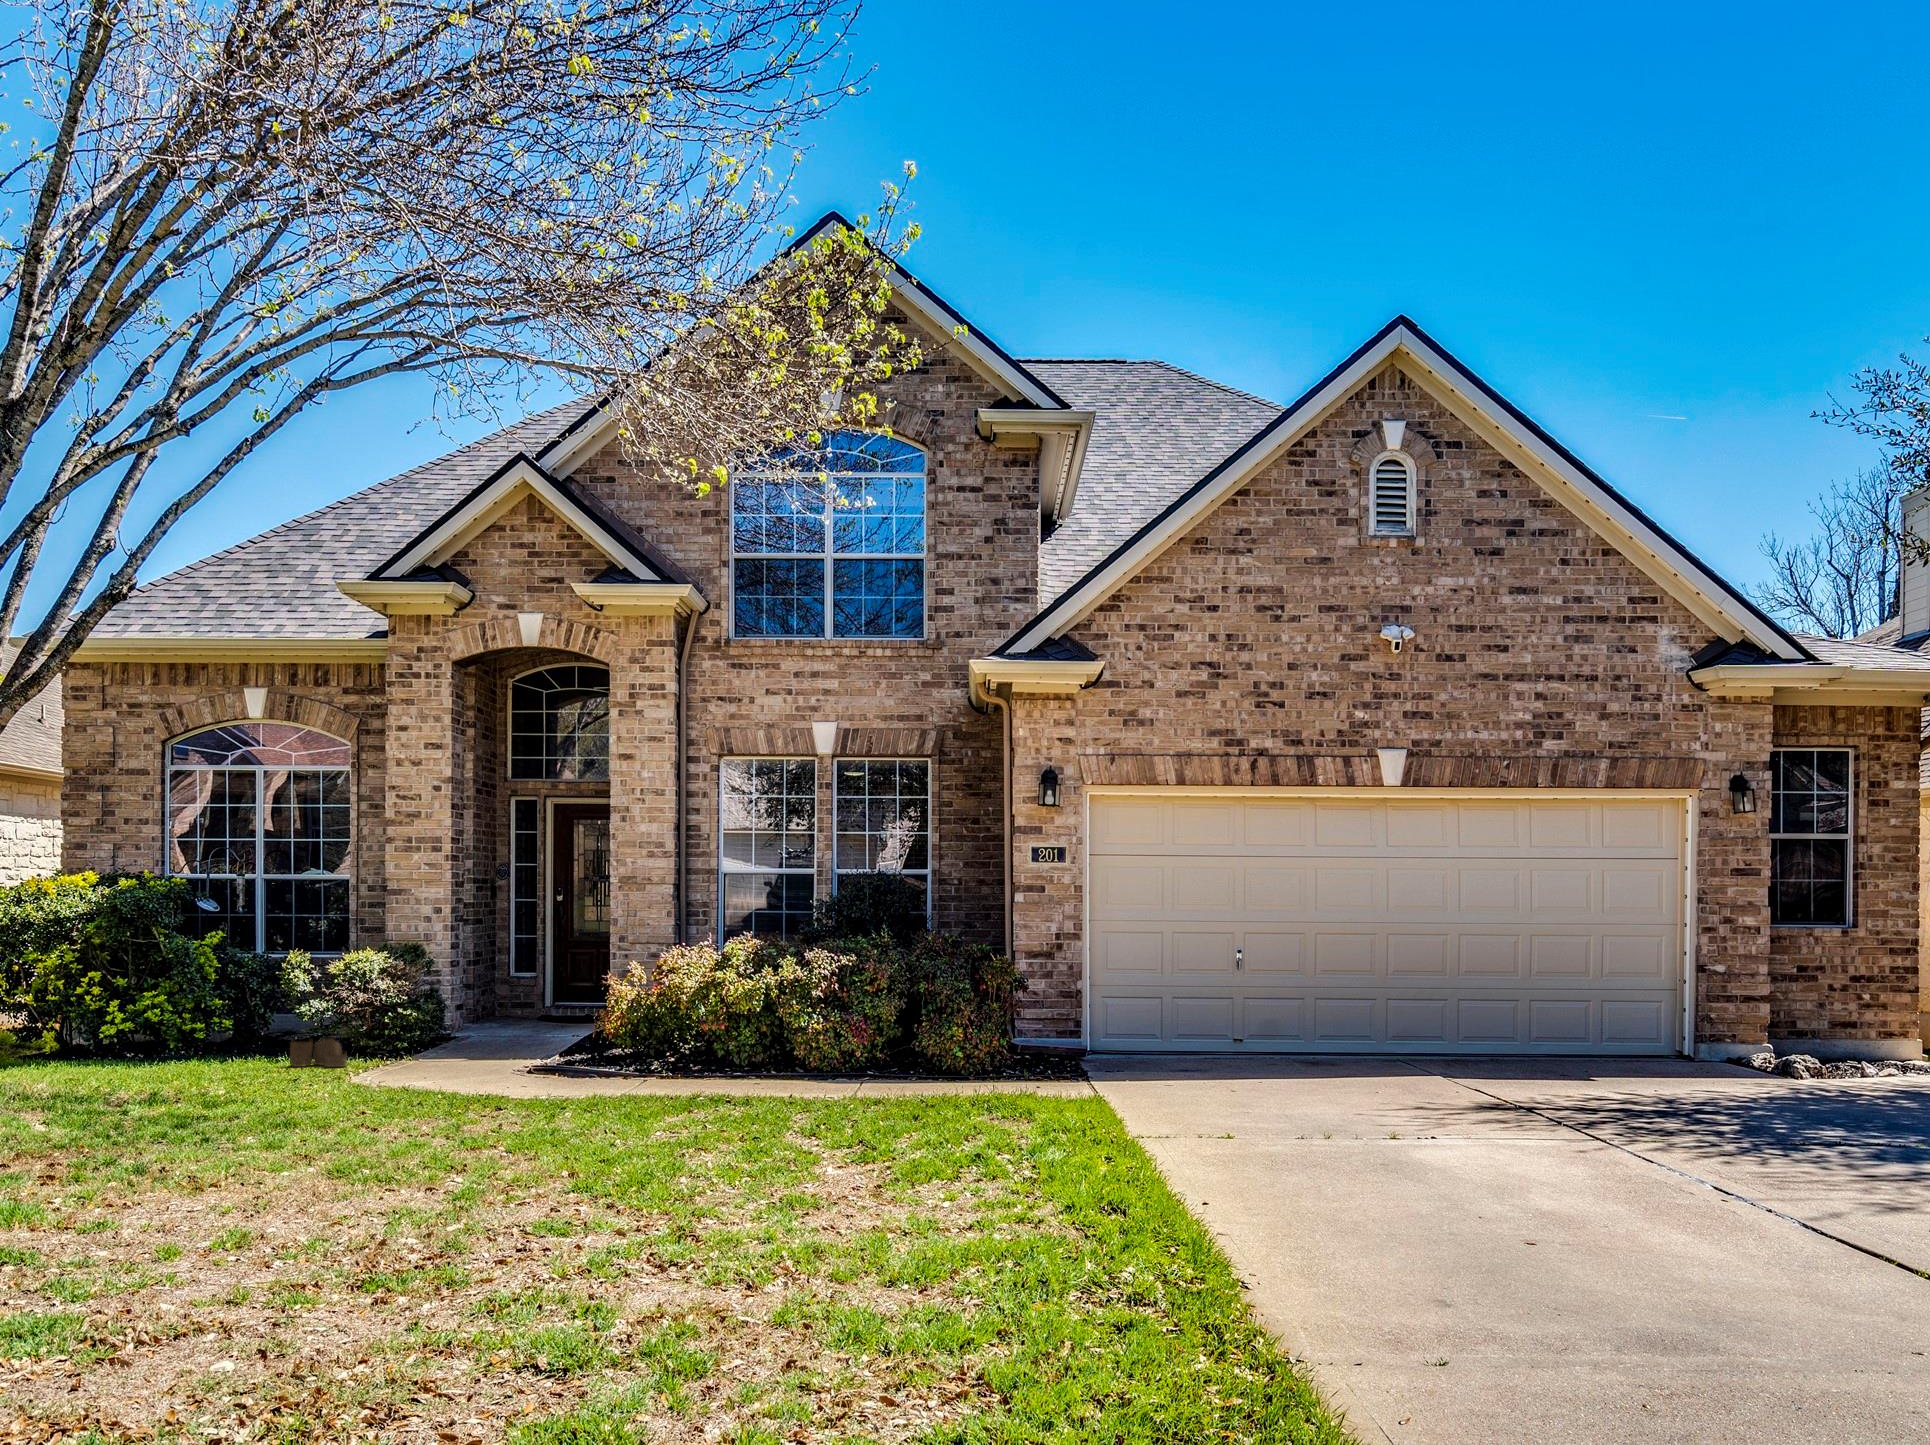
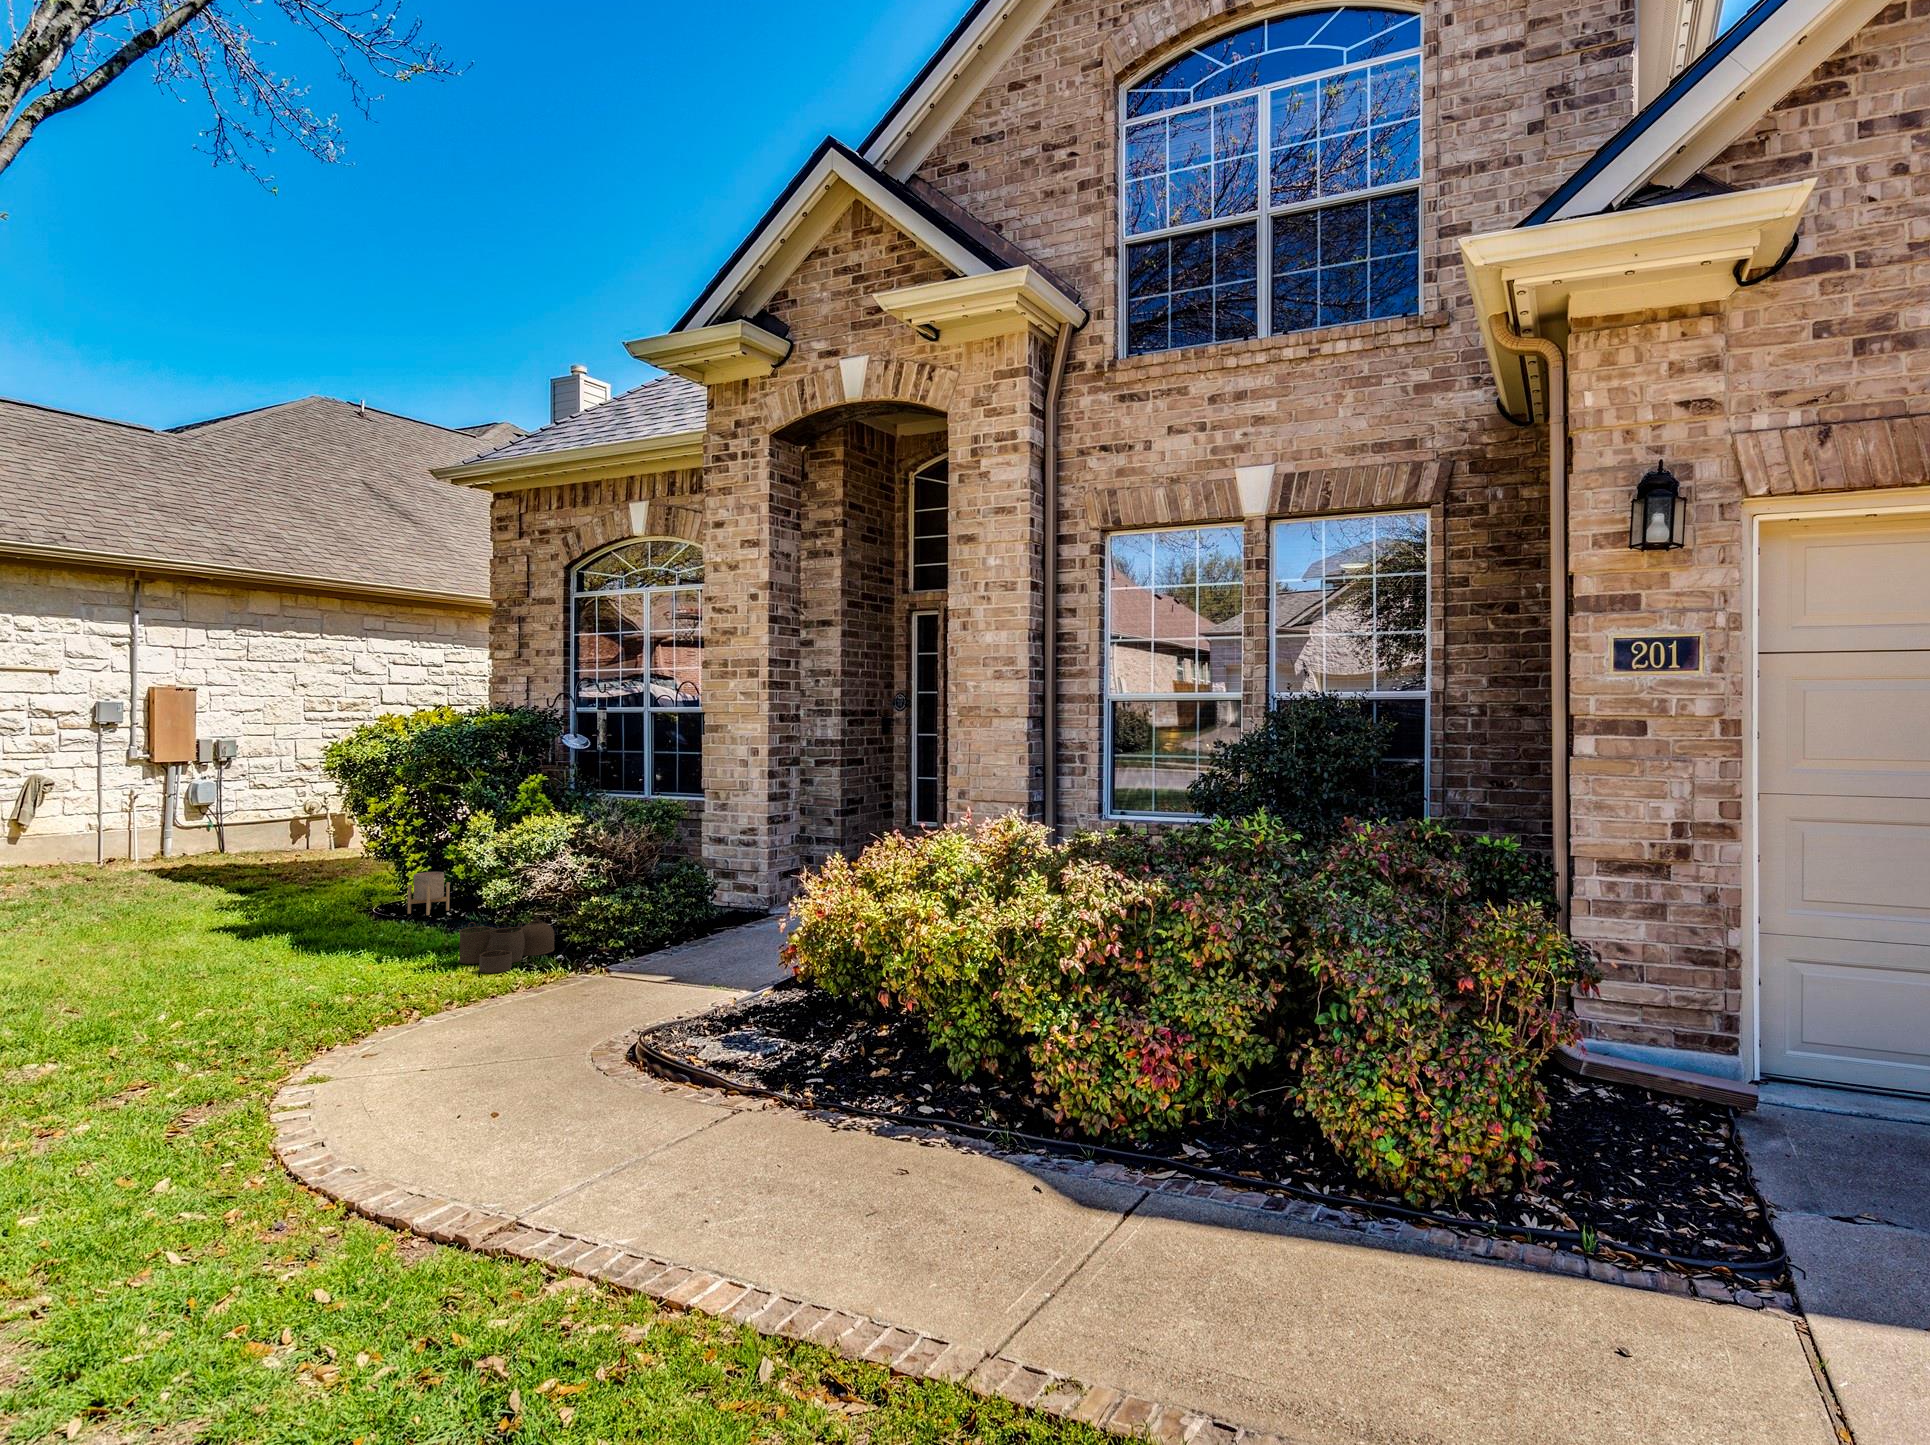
planter: none [115,1024,145,1059] -> present [408,872,450,915]

